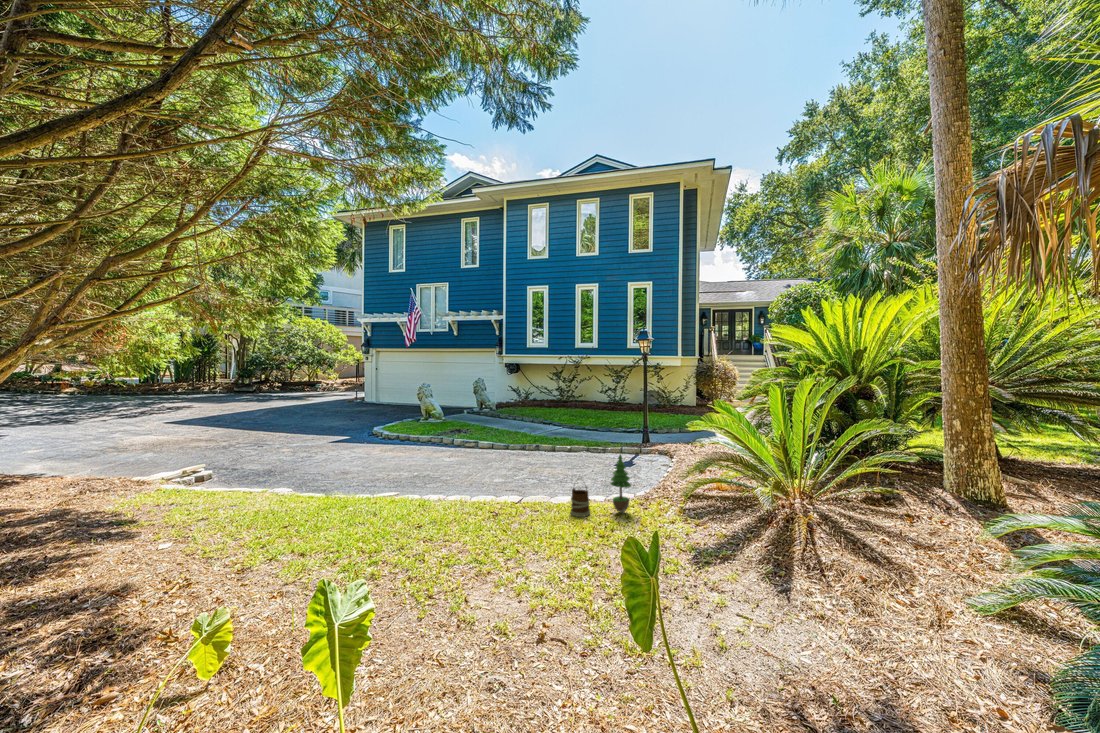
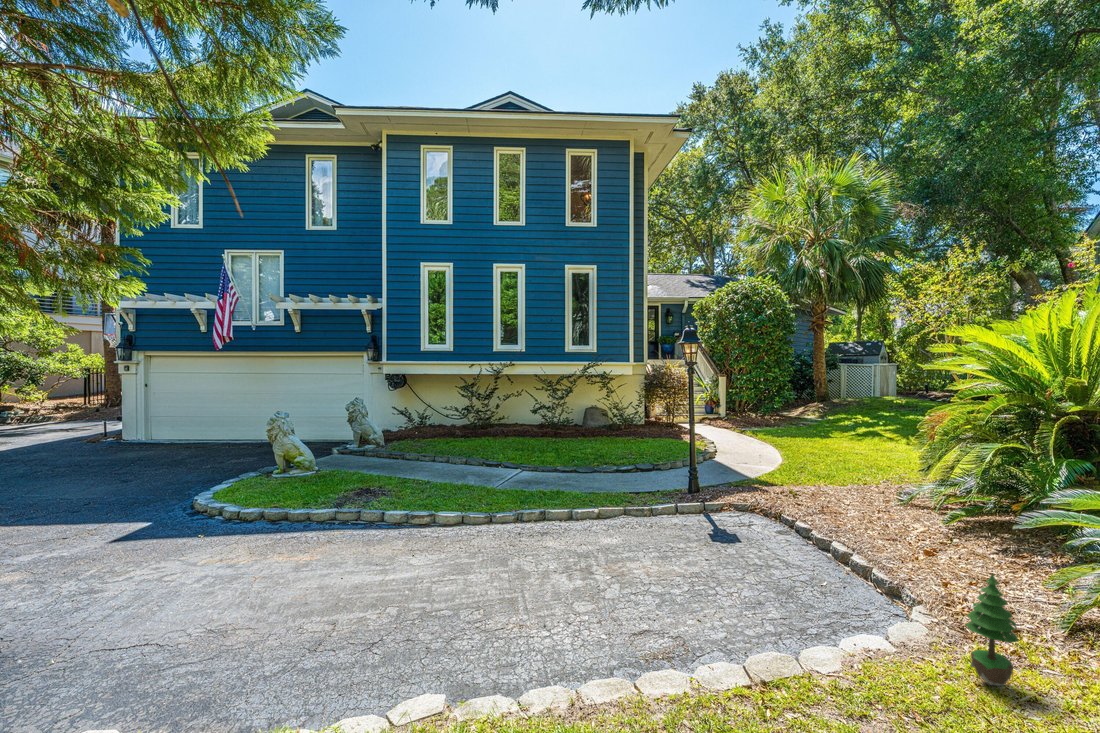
wooden bucket: present [571,488,590,517] -> none [913,635,962,718]

